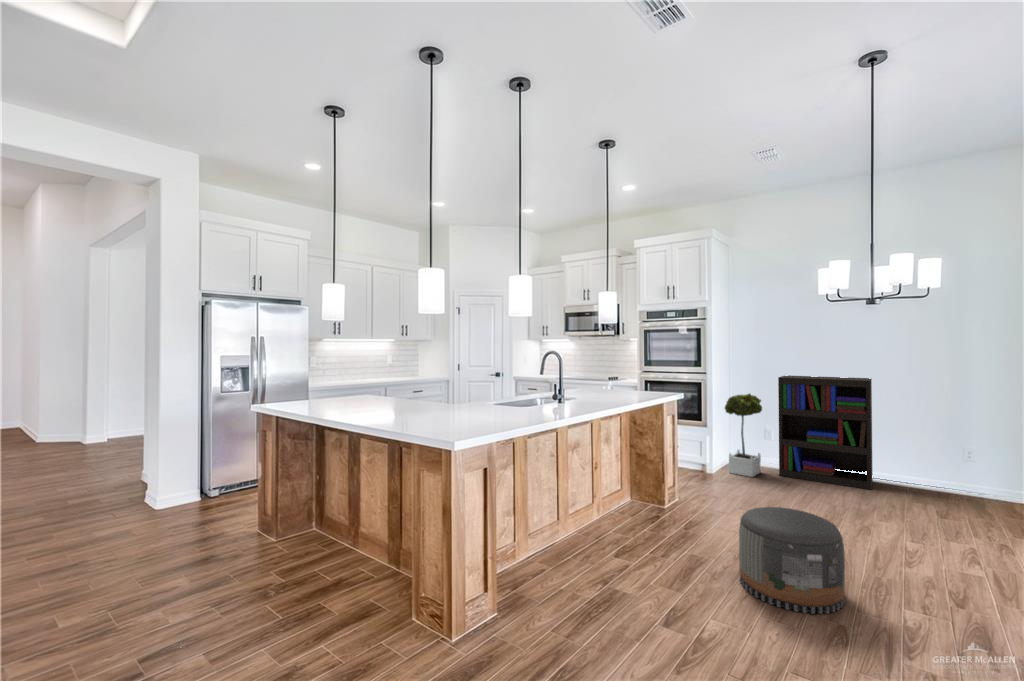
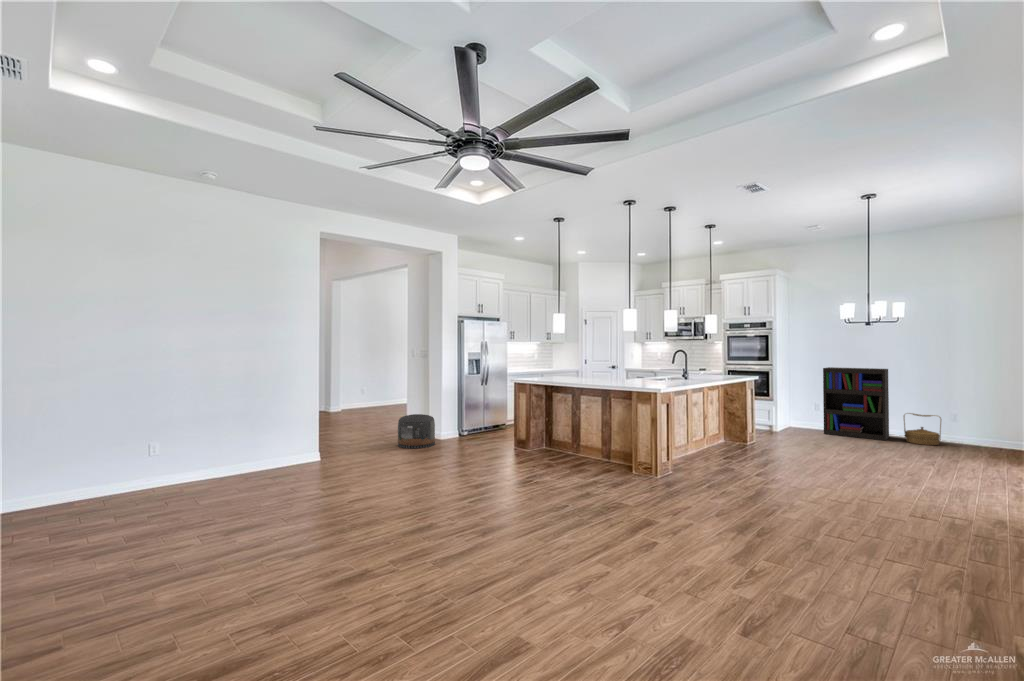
potted tree: present [725,394,762,477] -> none [785,378,812,434]
woven basket: none [896,447,956,499] -> present [904,413,941,445]
pouf: present [739,507,845,614] -> present [398,414,435,448]

